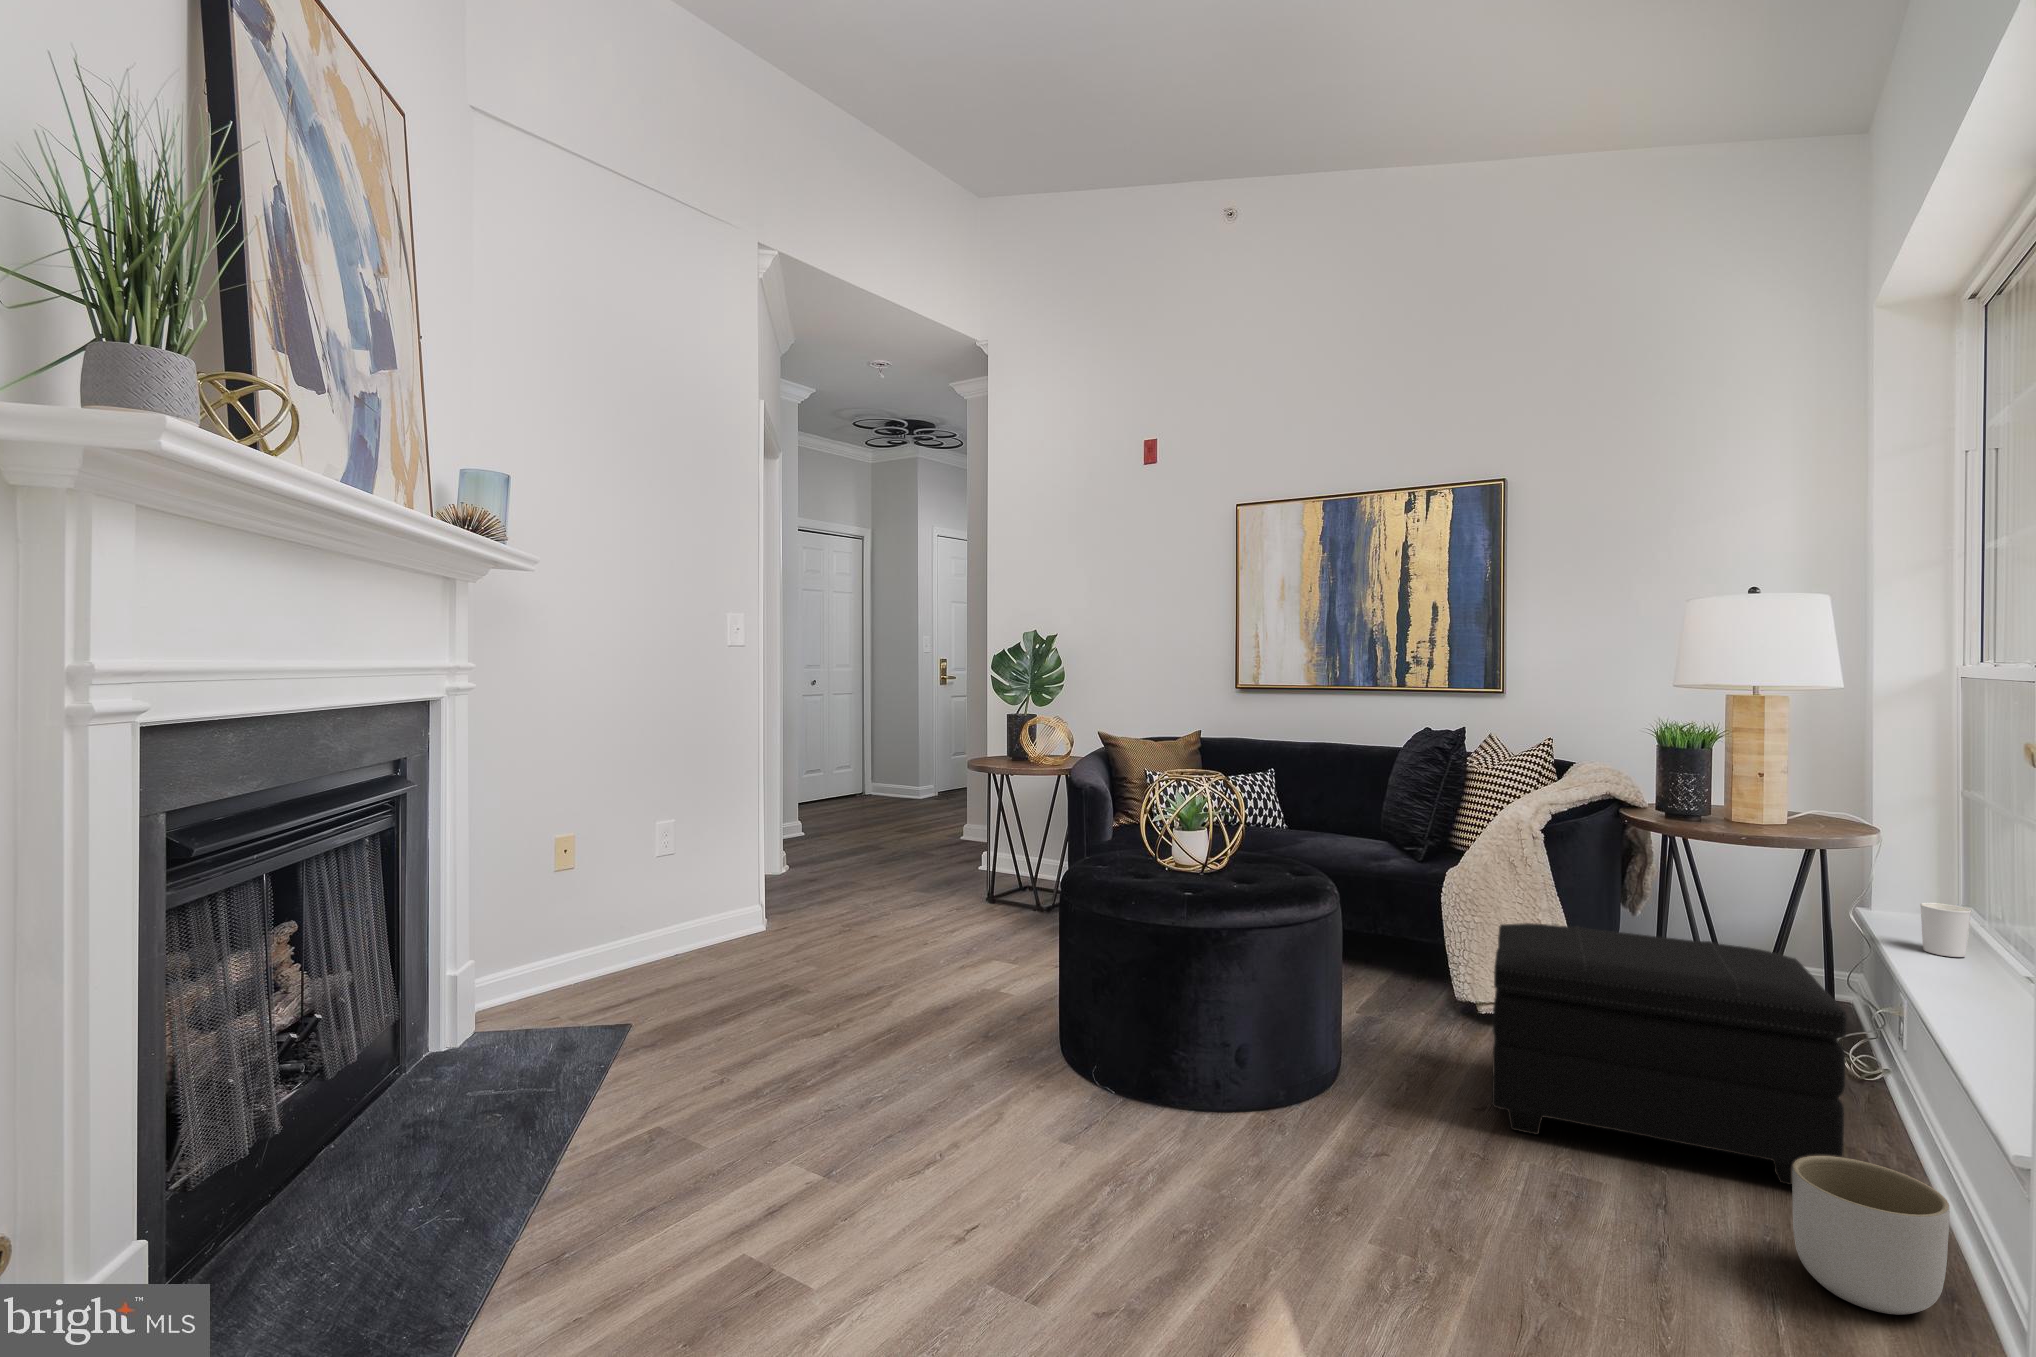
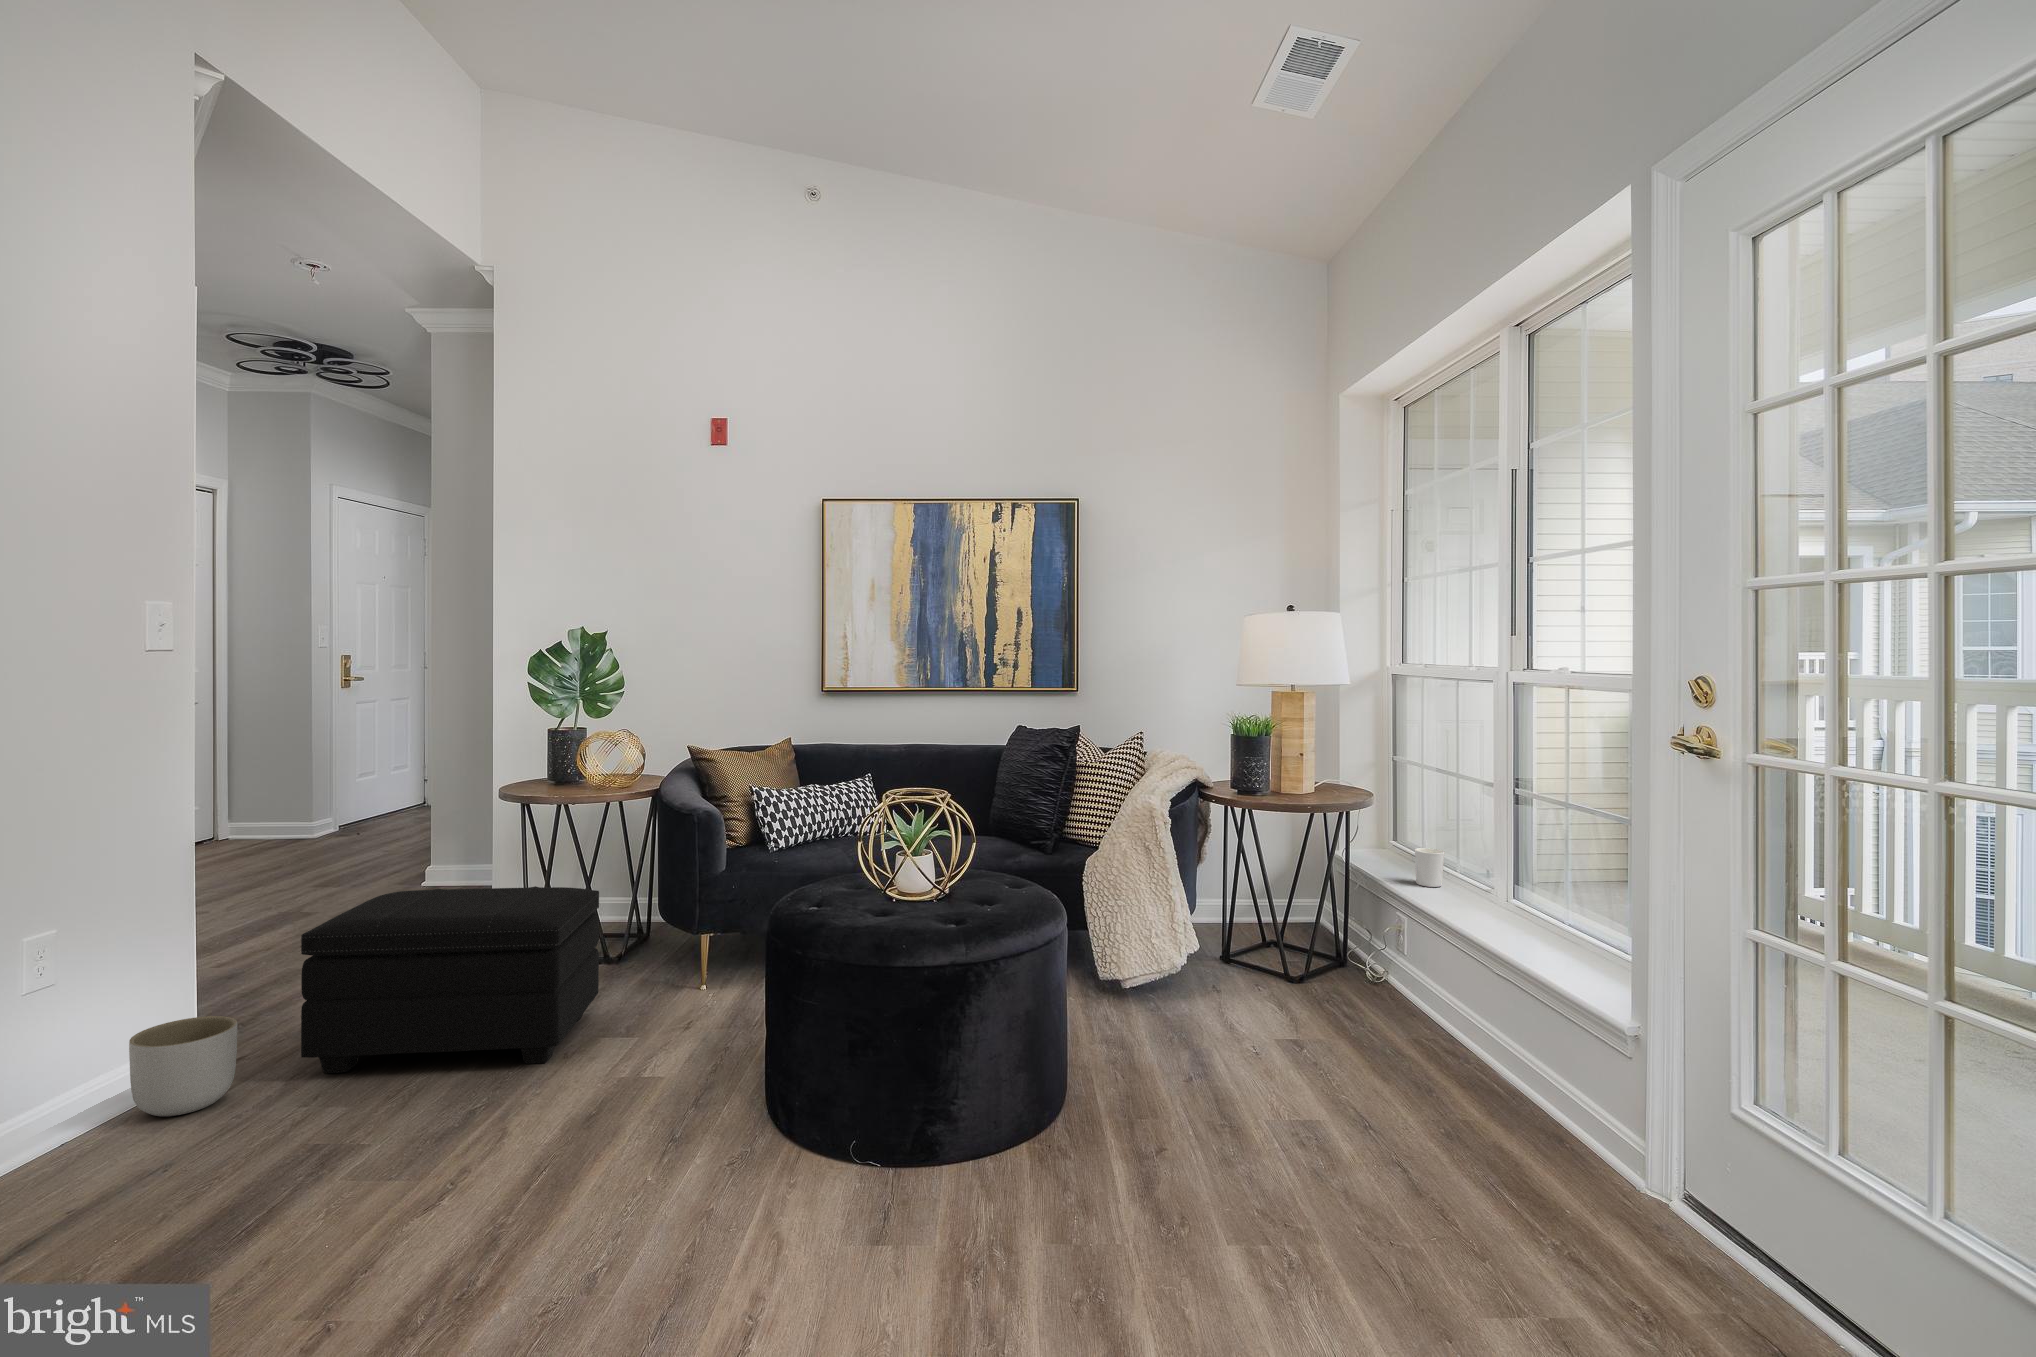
footstool: present [1492,923,1847,1185] -> present [301,886,599,1073]
planter: present [1792,1156,1950,1315] -> present [129,1016,237,1116]

